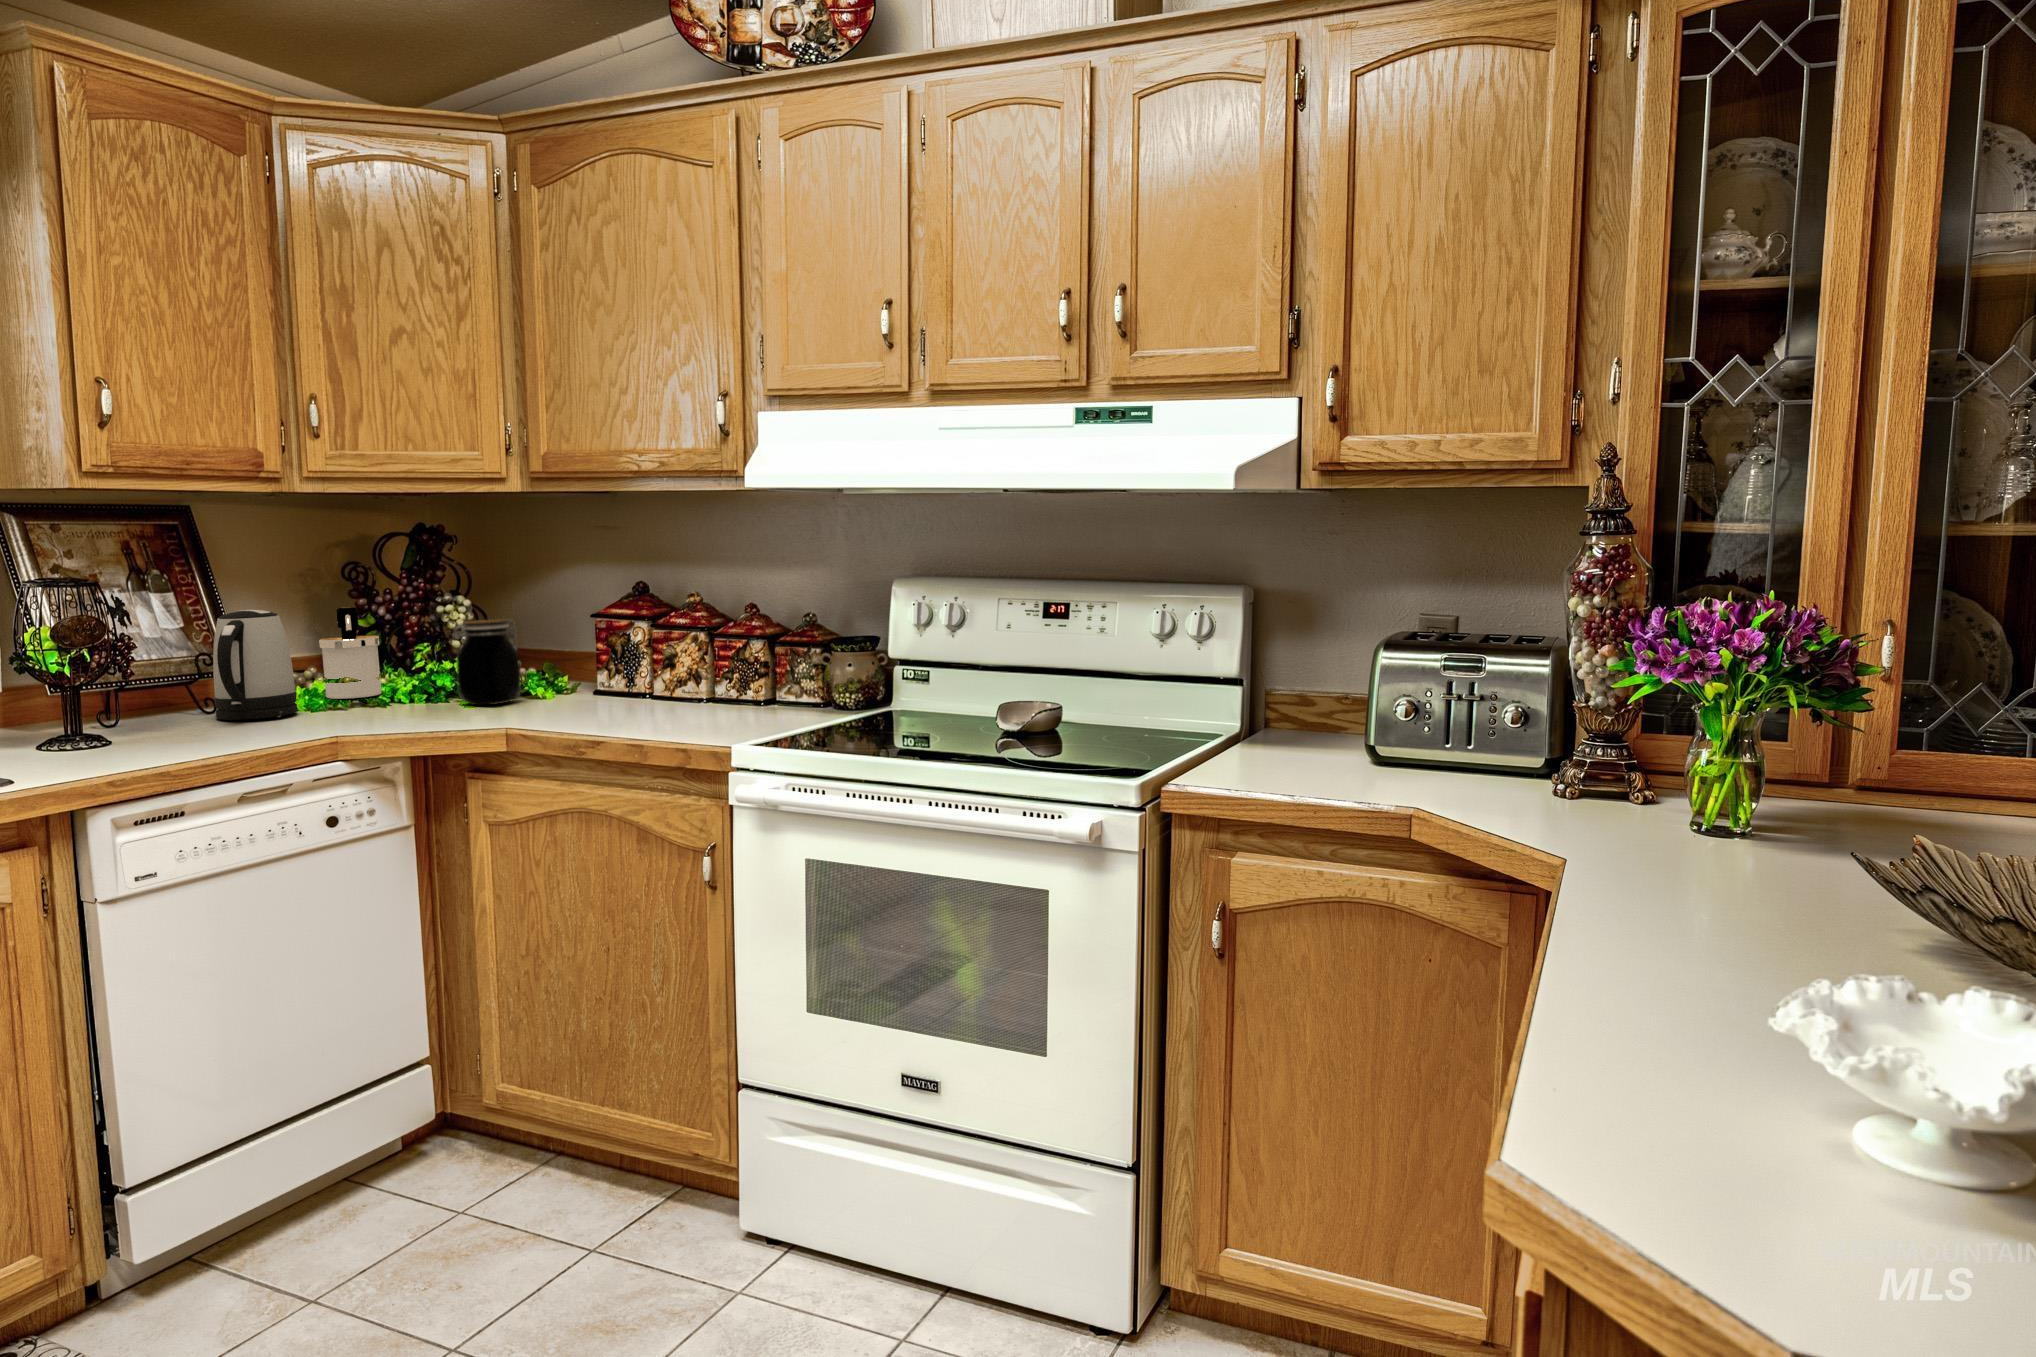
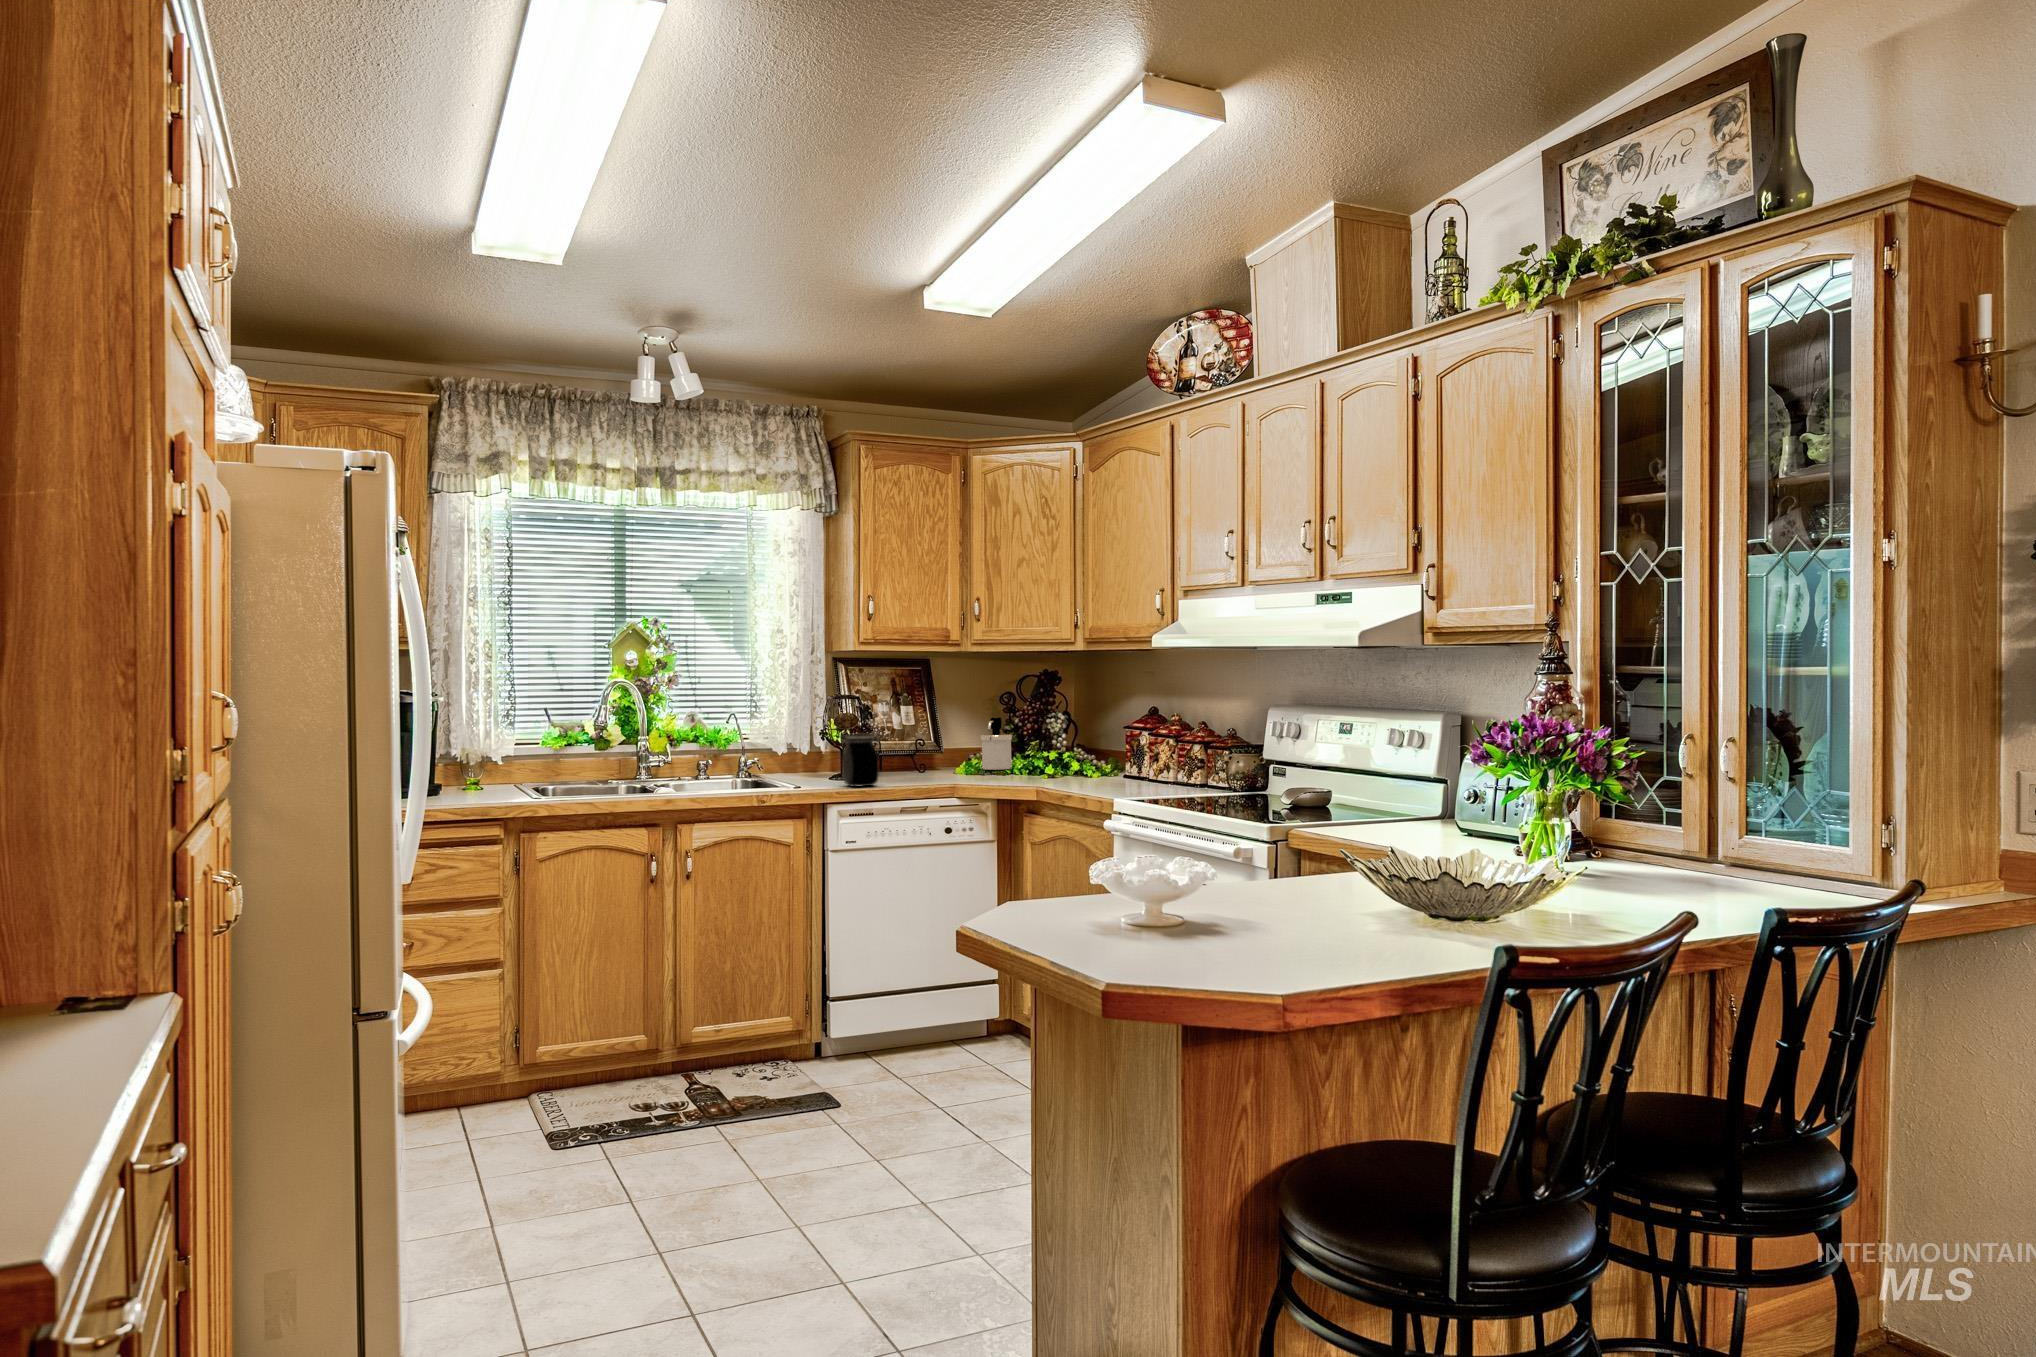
kettle: present [213,610,298,720] -> none [914,715,956,775]
jar: present [454,619,521,705] -> present [841,733,879,787]

